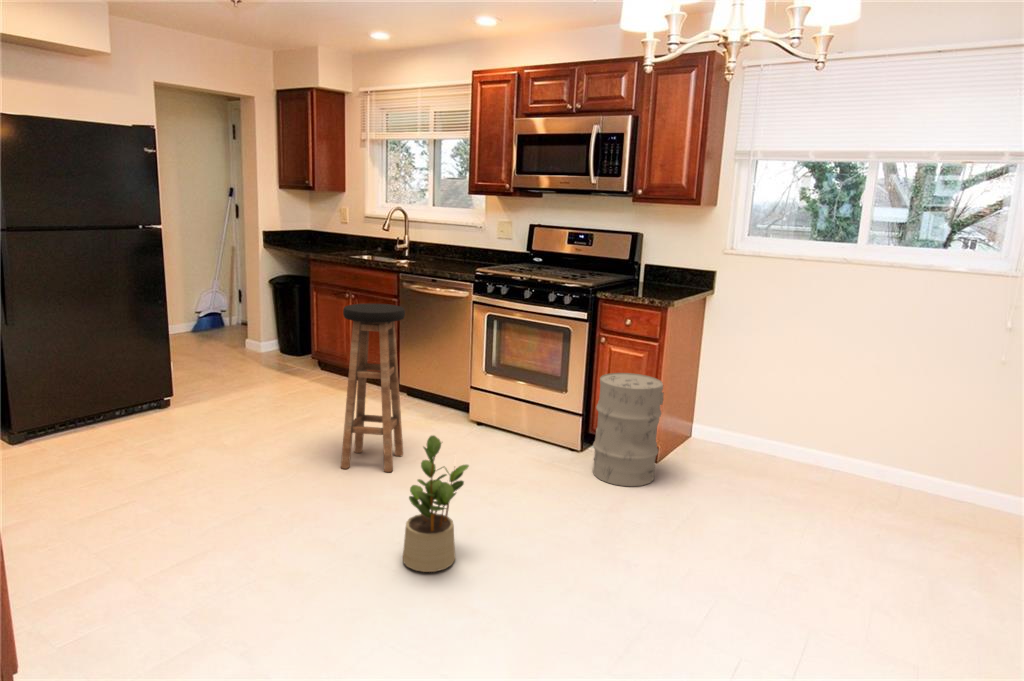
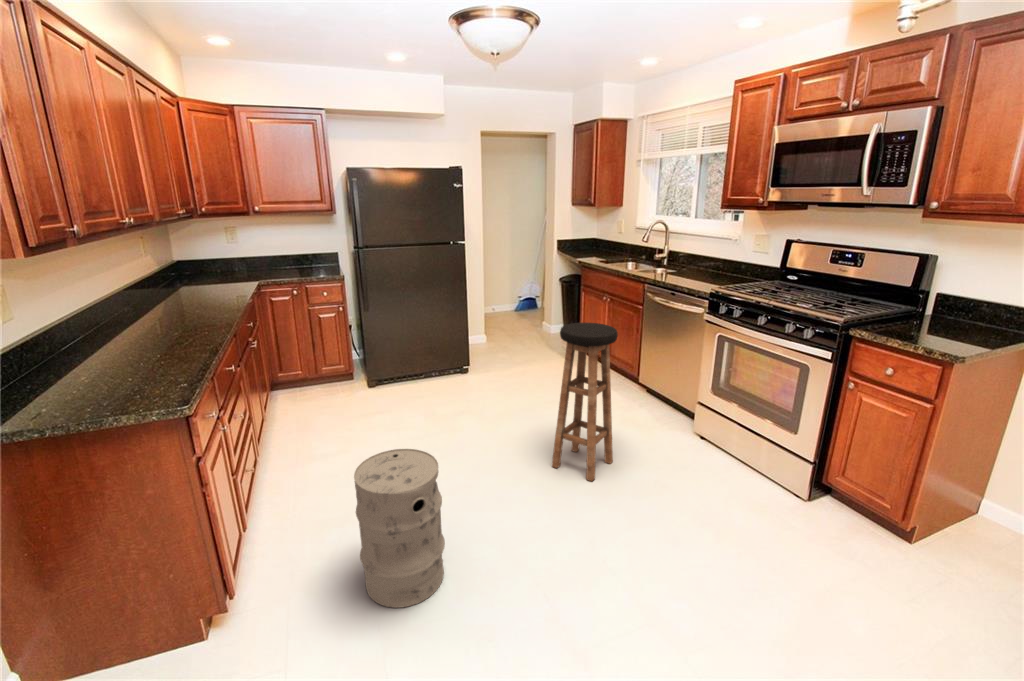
trash can: present [593,373,664,486] -> present [354,449,445,608]
potted plant: present [403,436,469,572] -> none [550,496,626,633]

